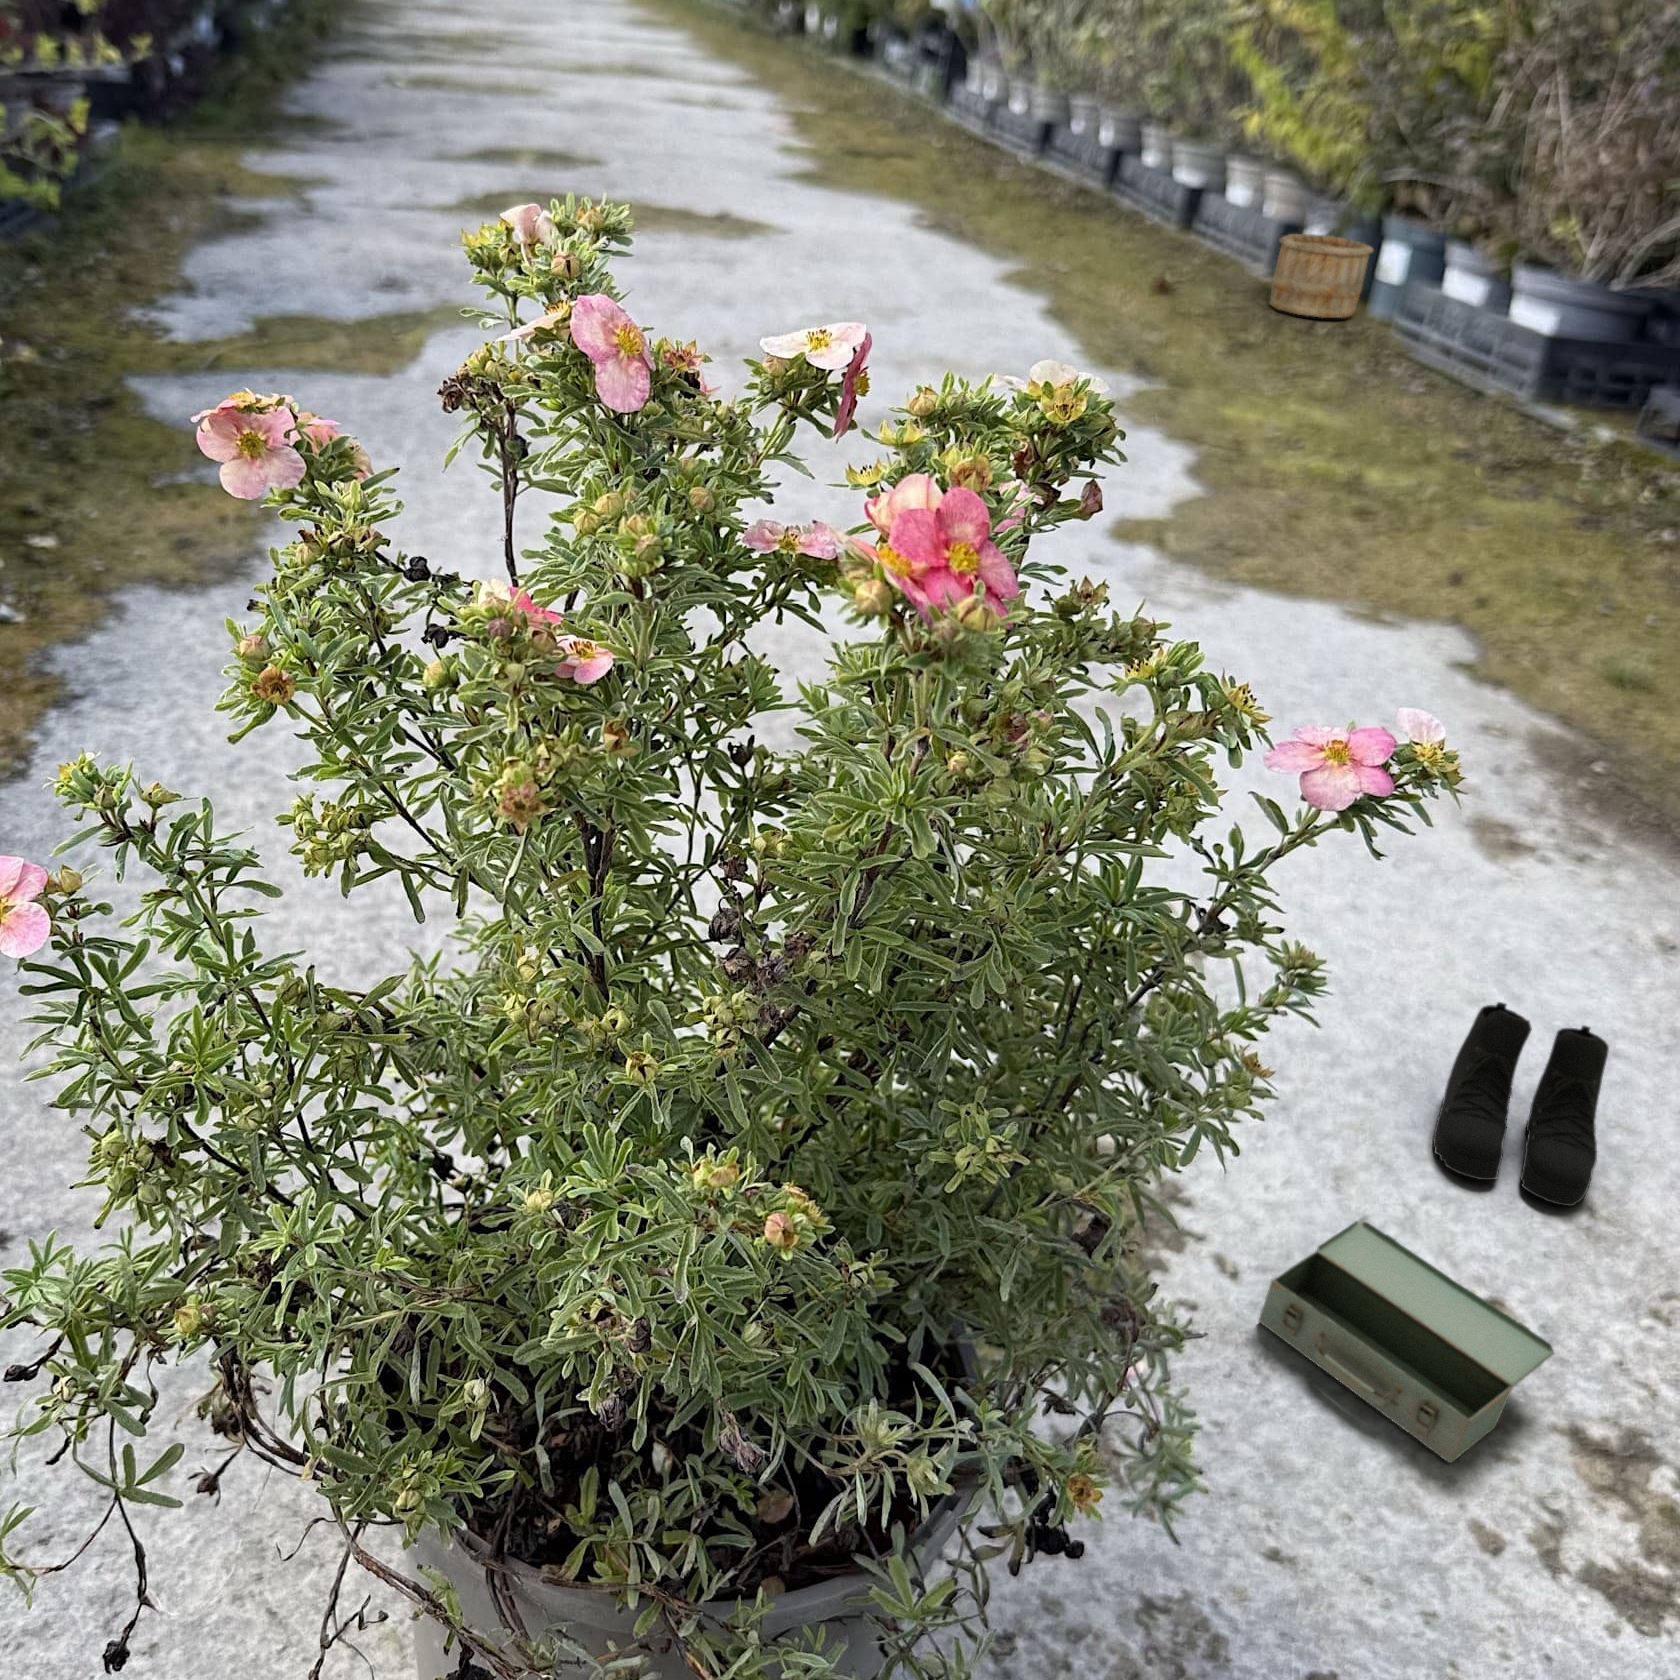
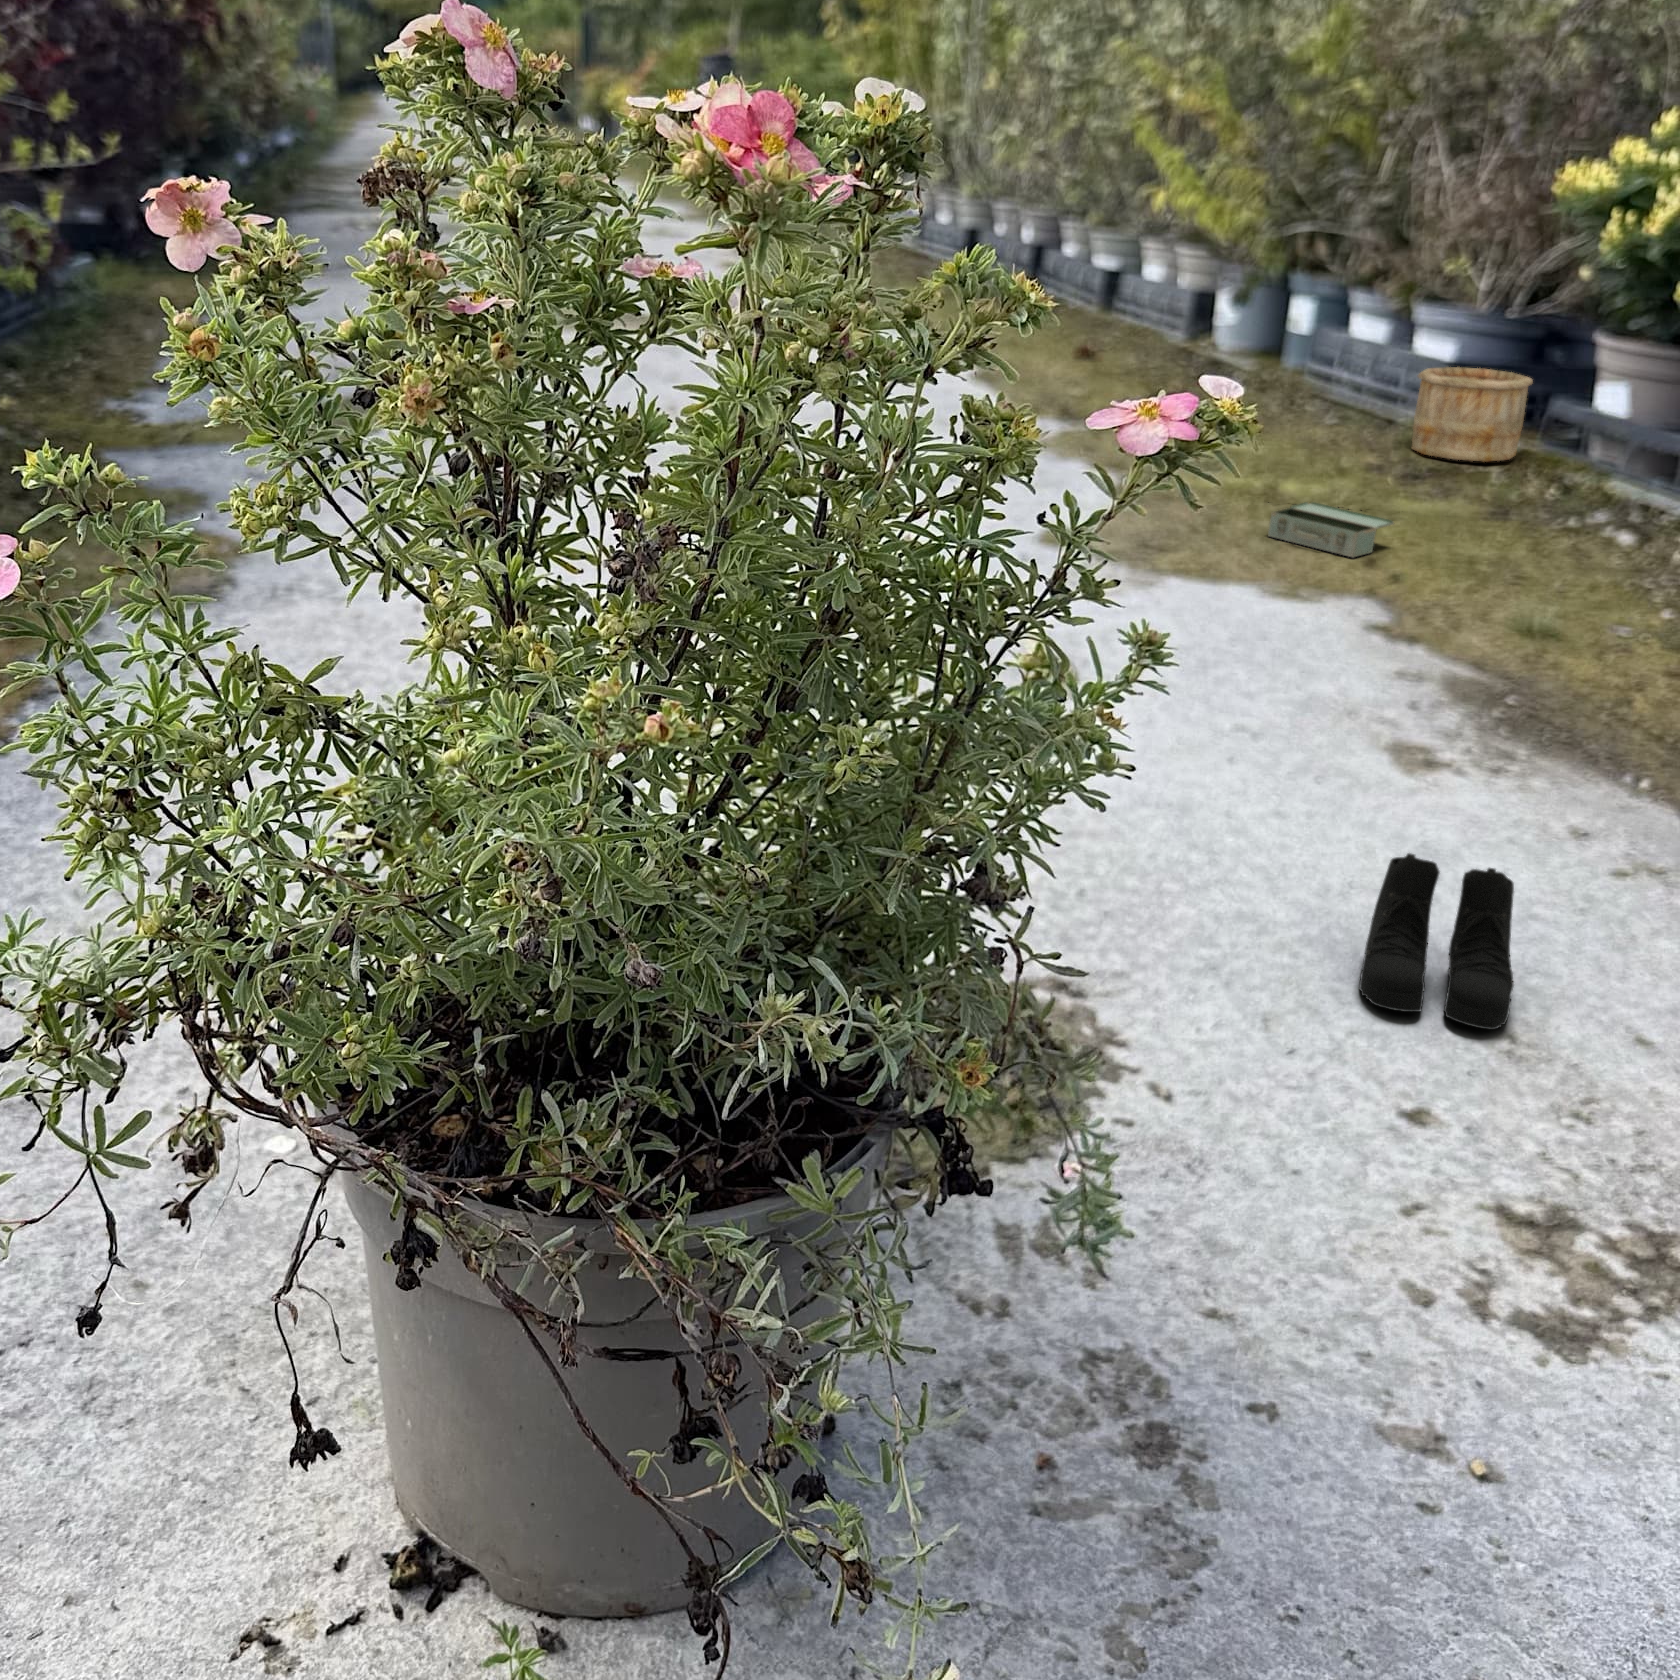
wooden bucket: present [1270,234,1373,318] -> present [1412,367,1533,461]
toolbox: present [1259,1221,1554,1463] -> present [1268,502,1394,557]

